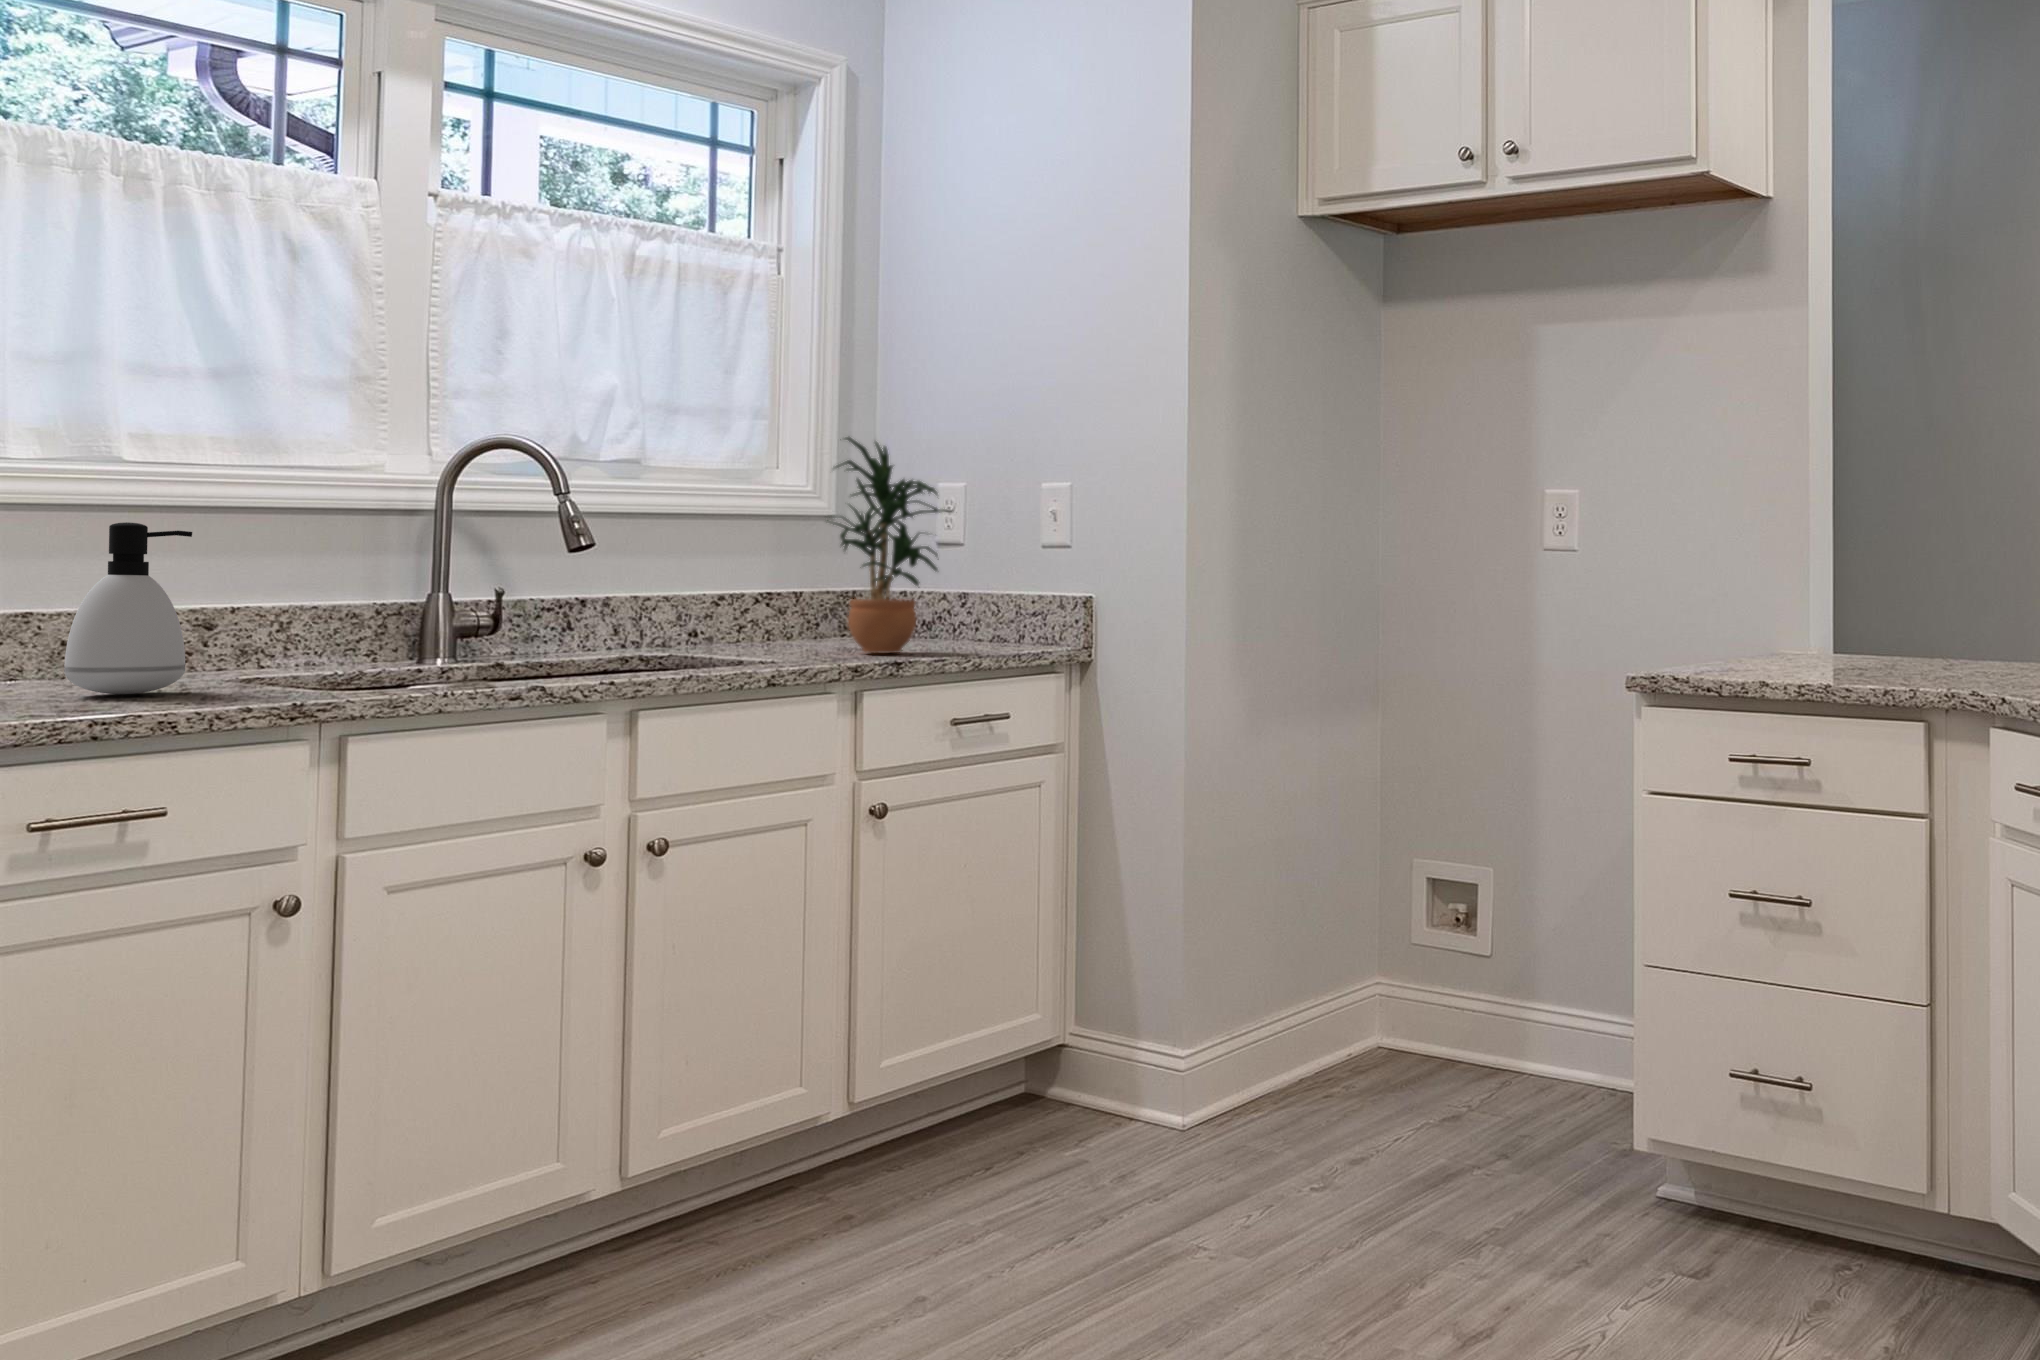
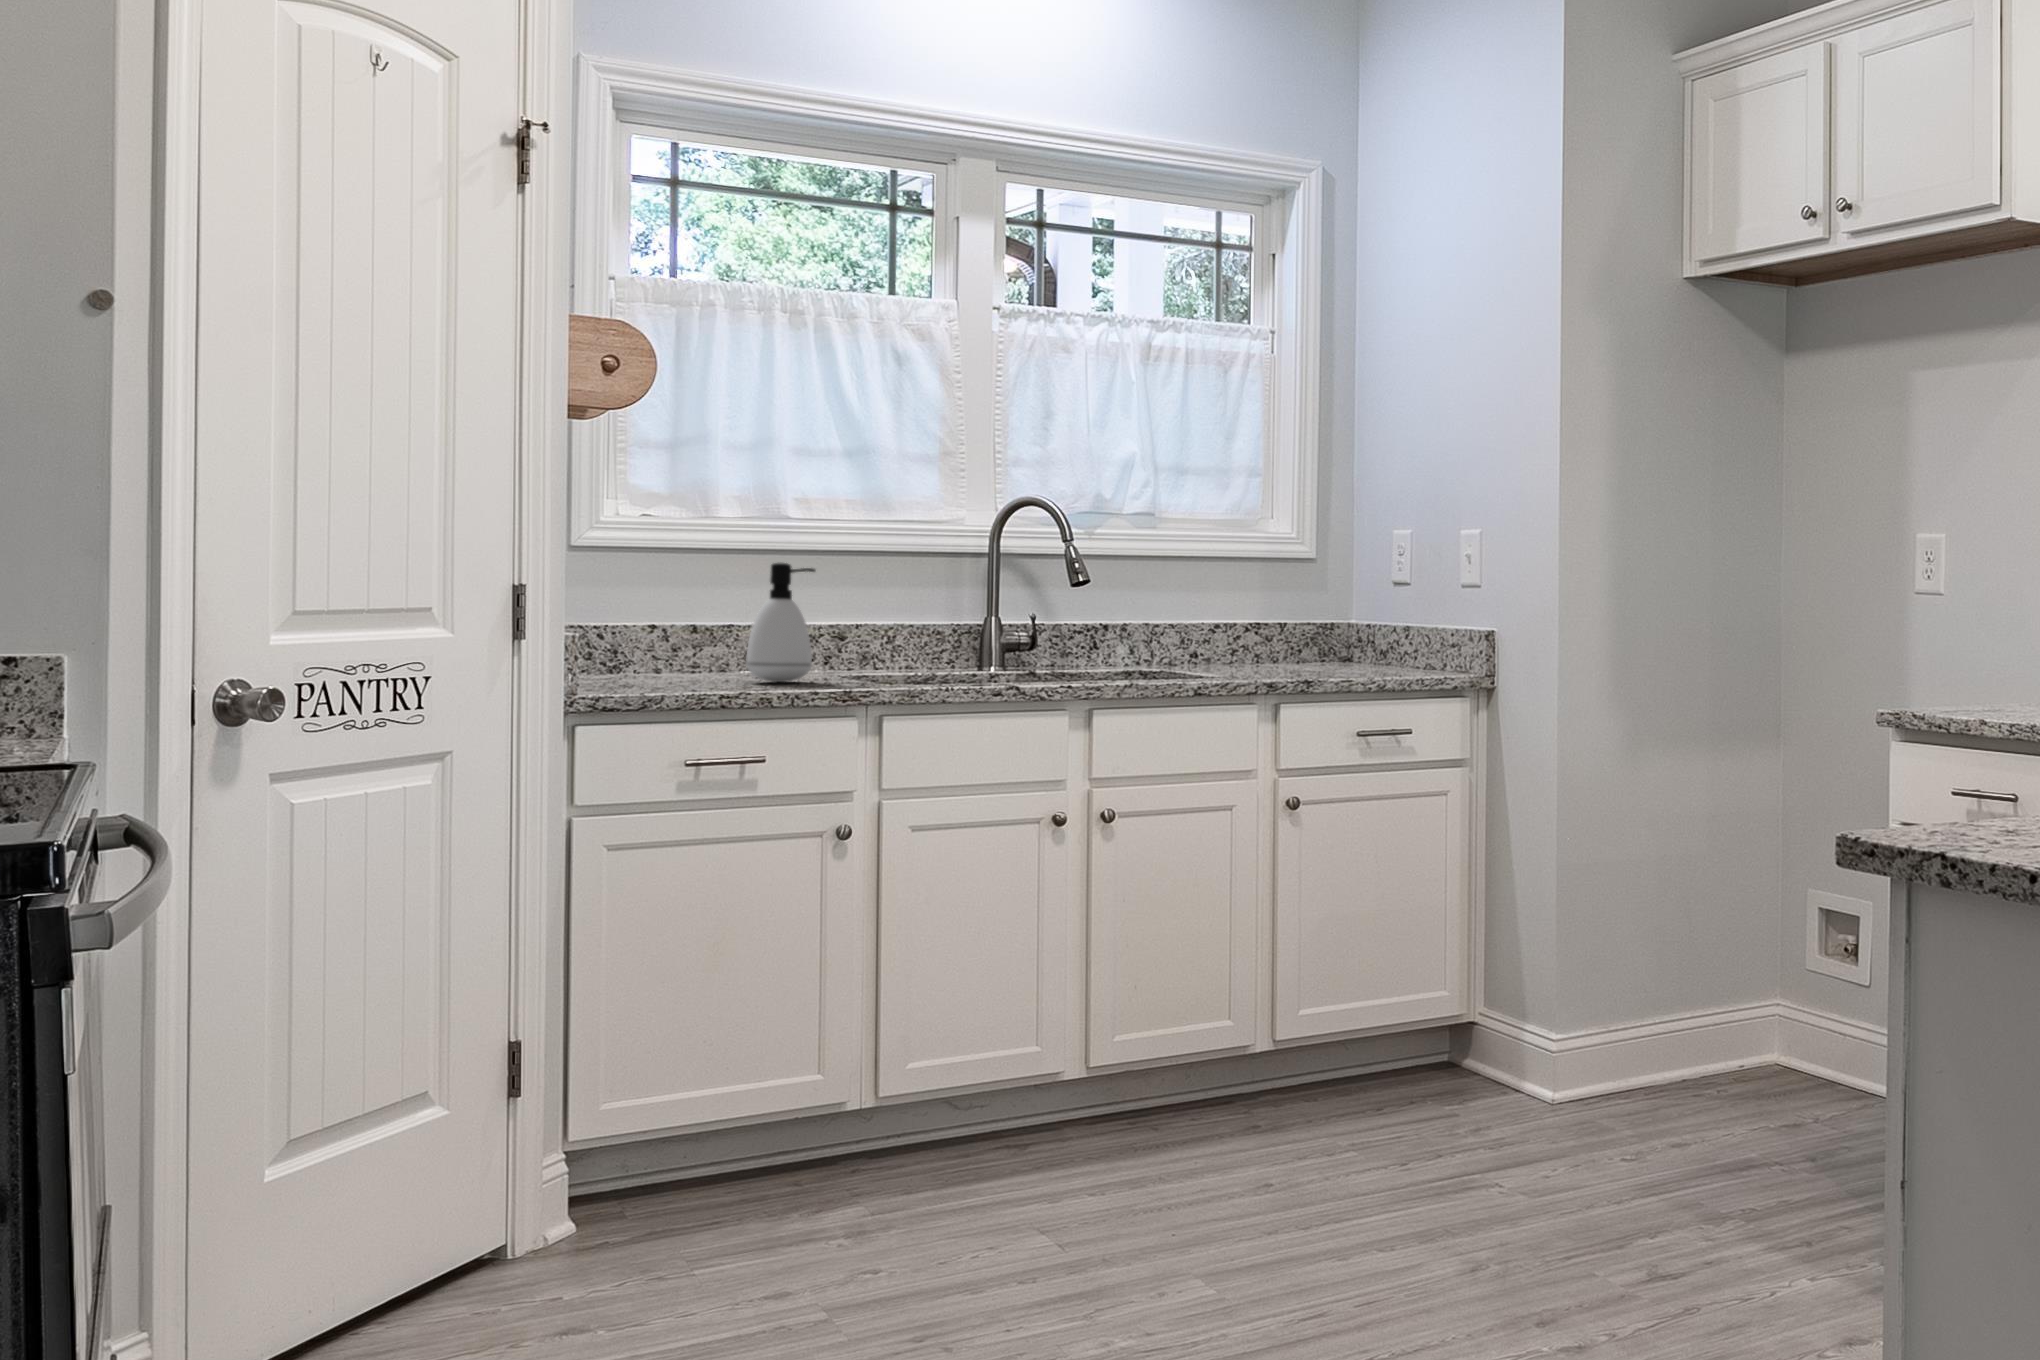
potted plant: present [827,437,947,653] -> none [1274,481,1390,675]

